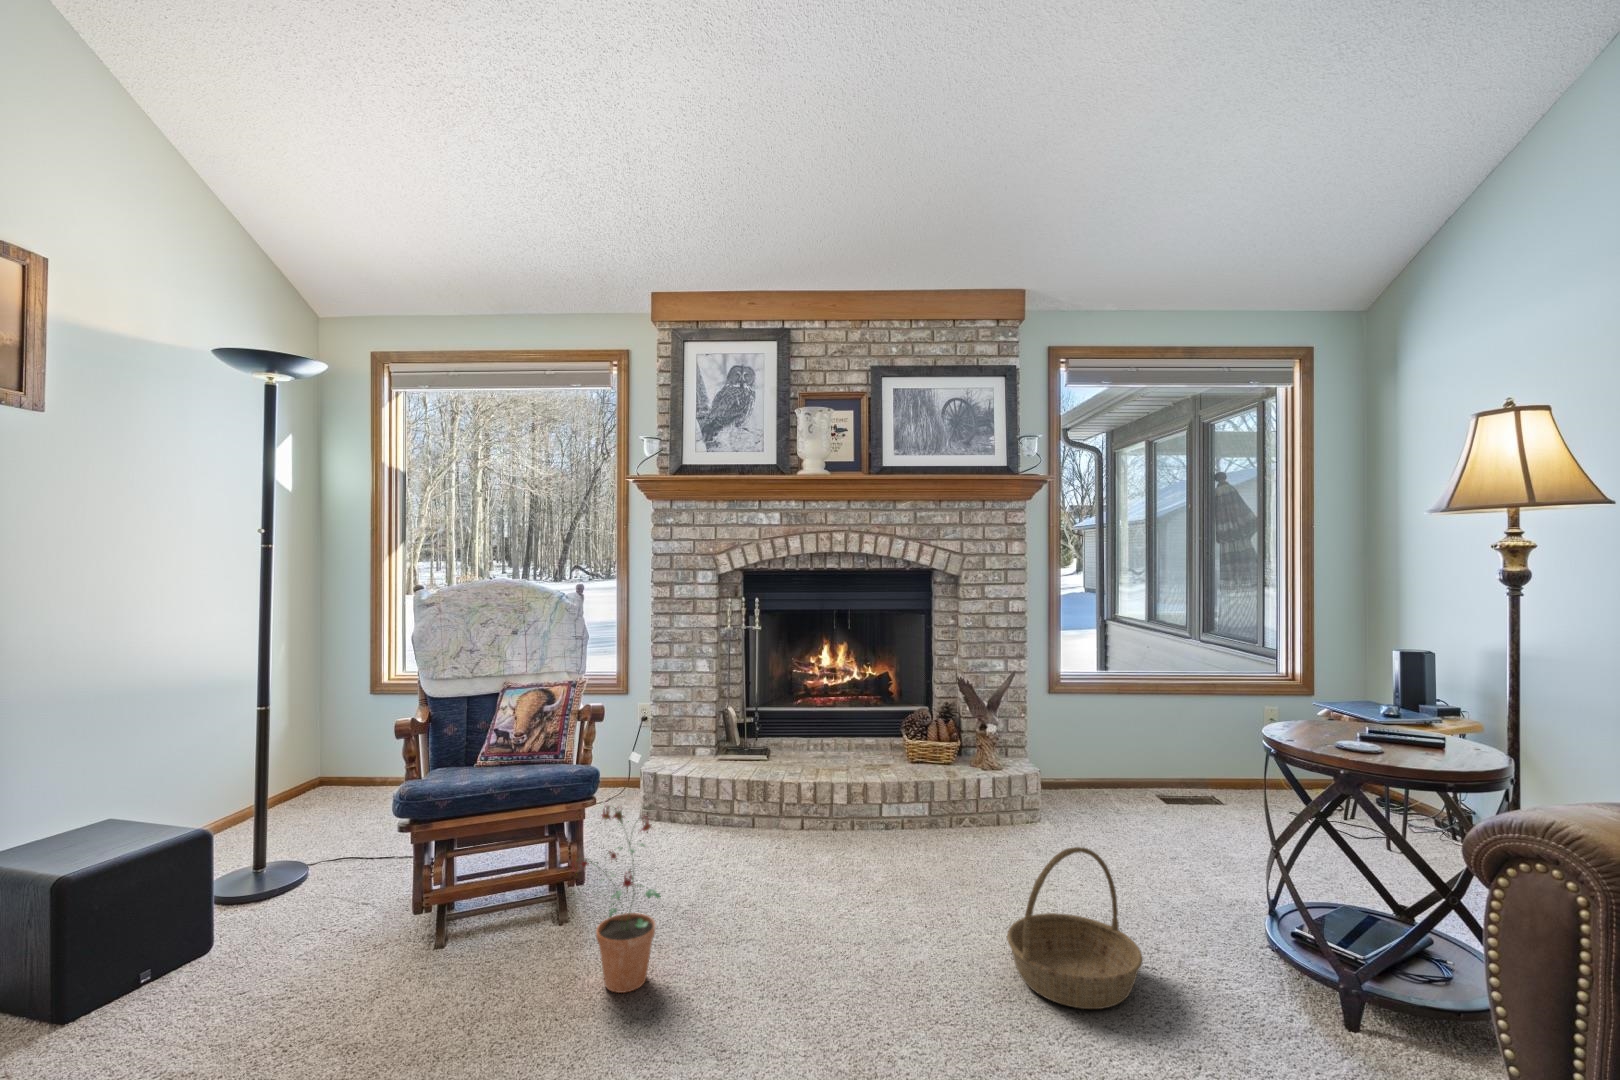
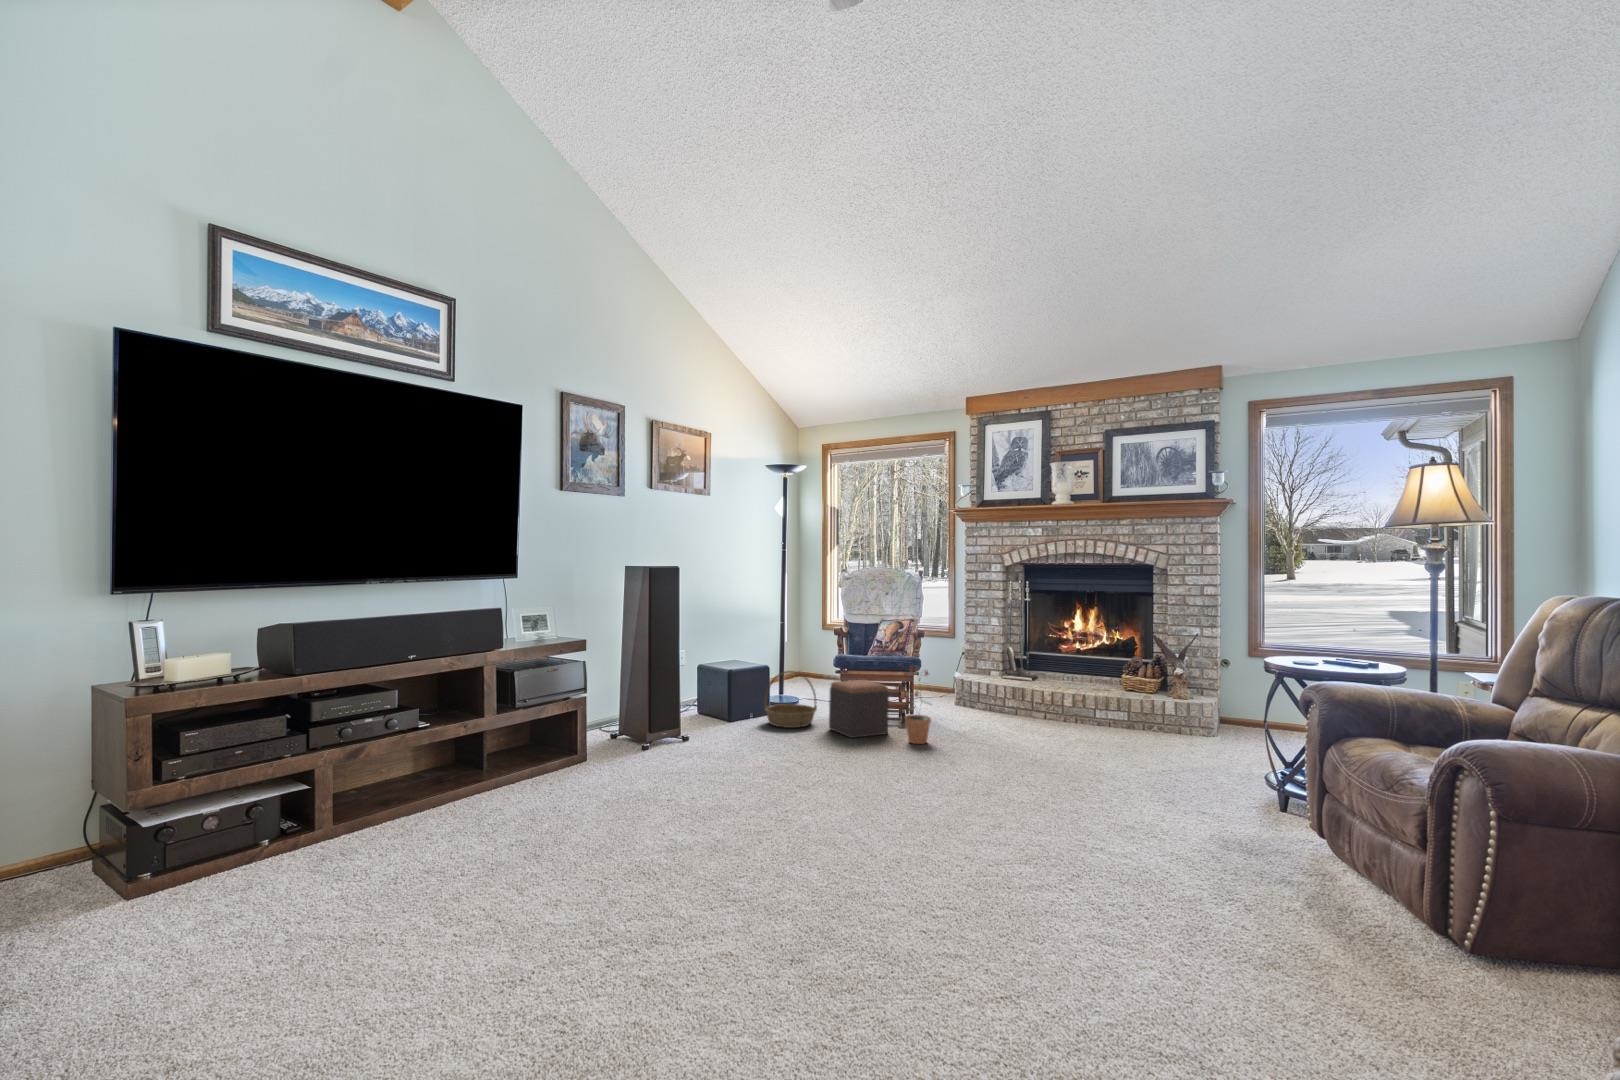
footstool: none [395,837,548,1011] -> present [829,680,889,738]
basket: present [1007,847,1143,1009] -> present [765,671,817,728]

